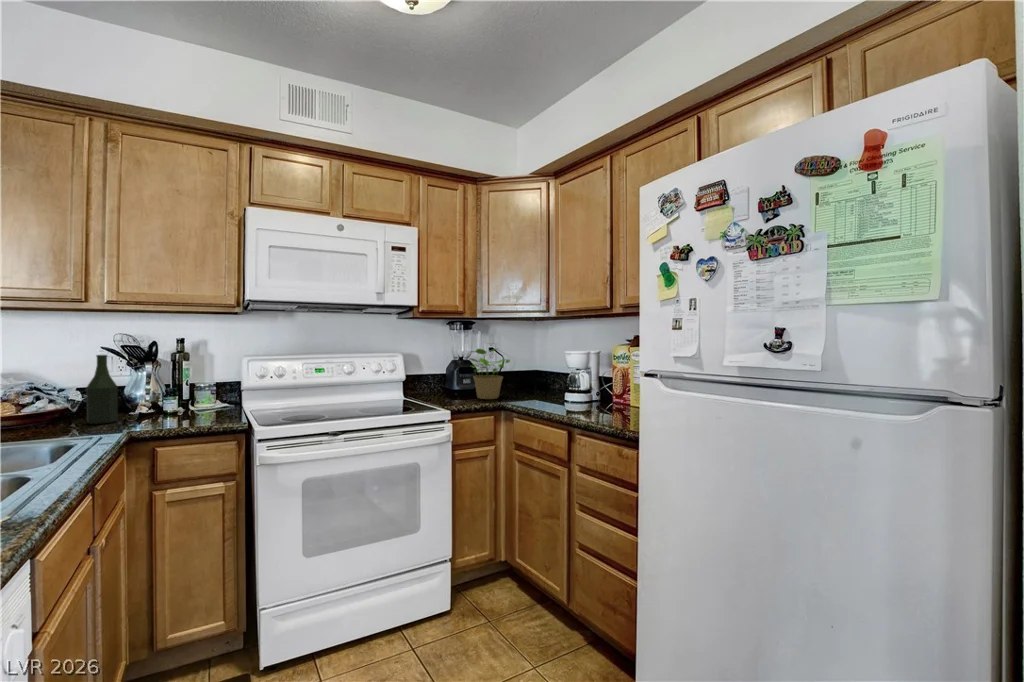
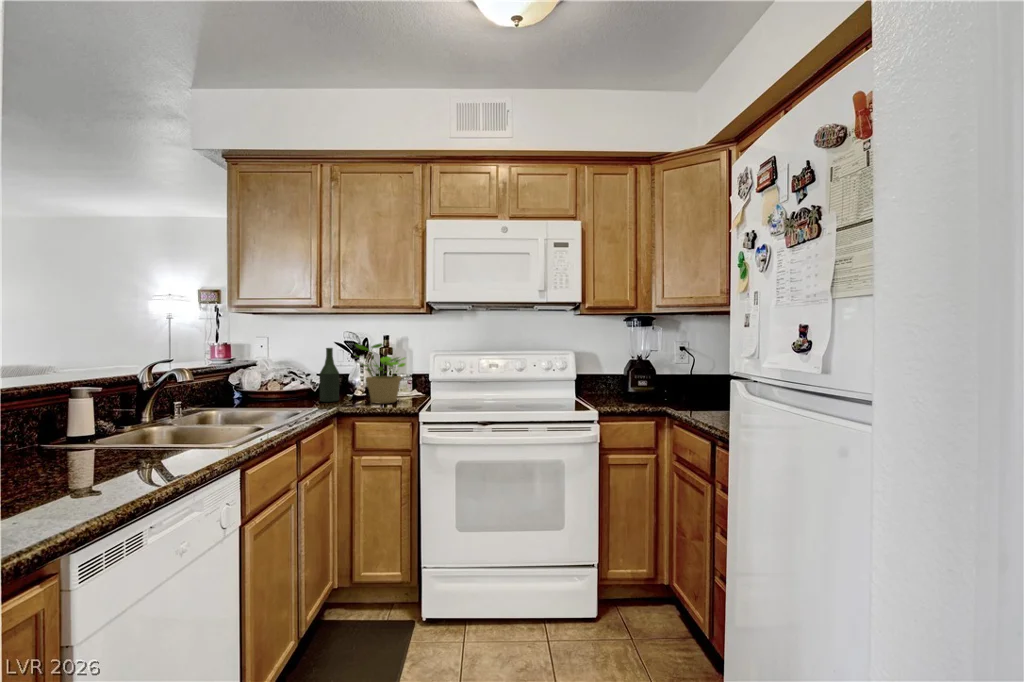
potted plant: present [470,349,510,399] -> present [356,344,405,404]

